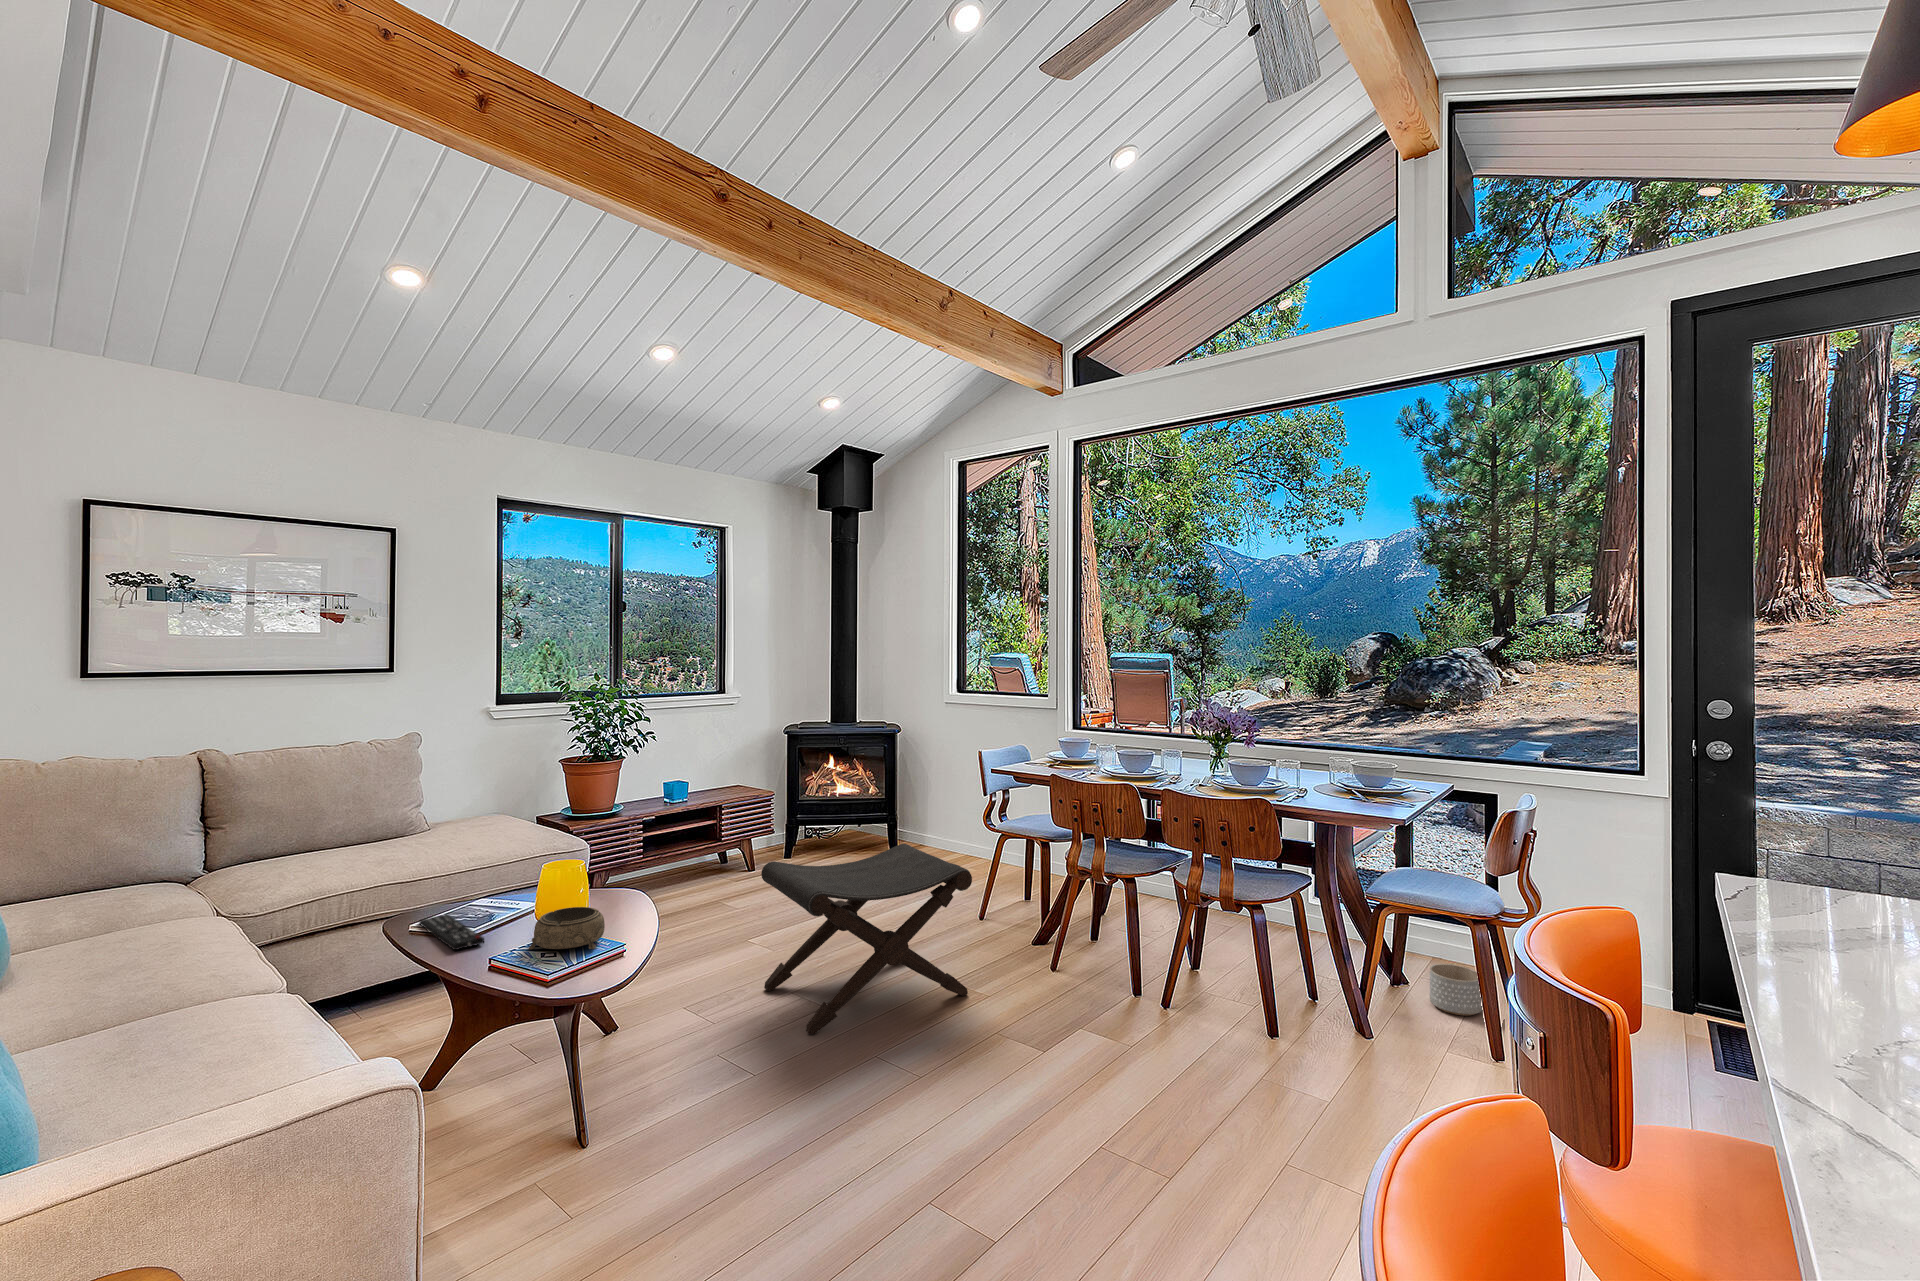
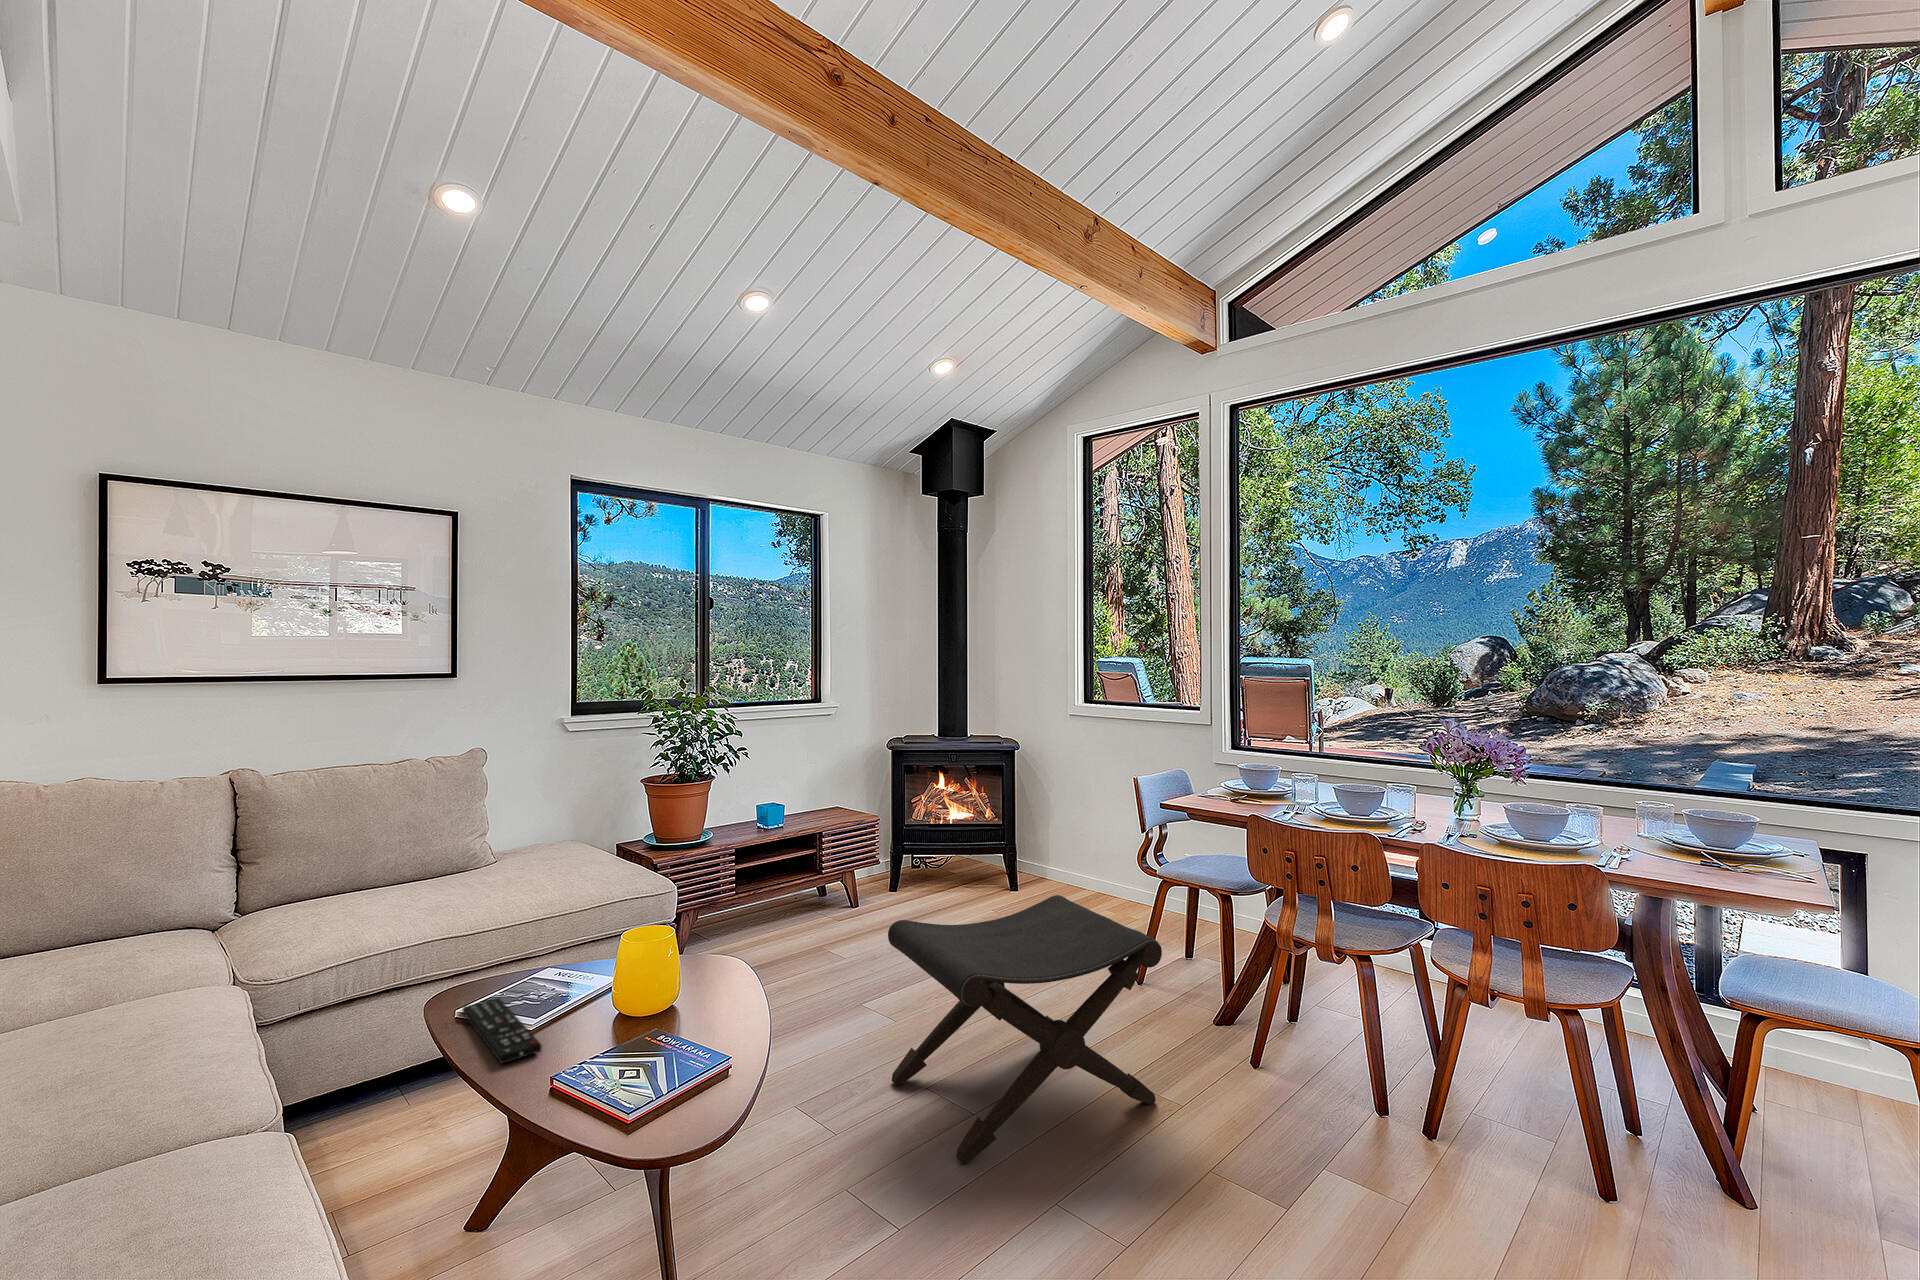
decorative bowl: present [529,907,605,950] -> none [599,999,700,1067]
planter: present [1430,964,1483,1016] -> none [1810,1090,1905,1172]

